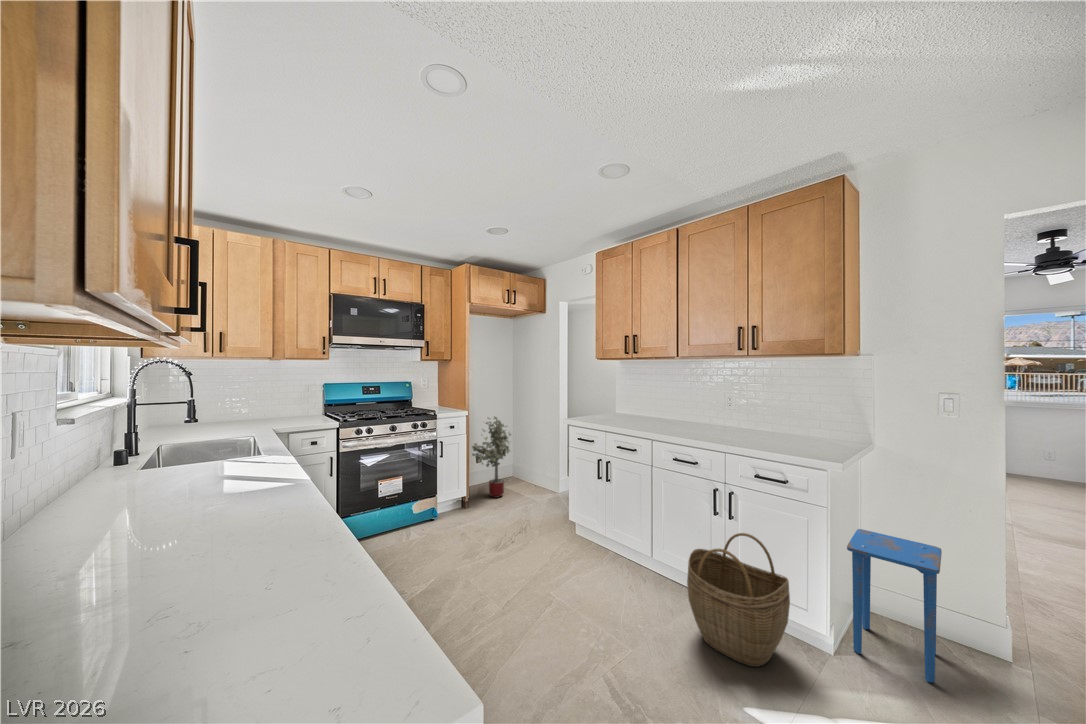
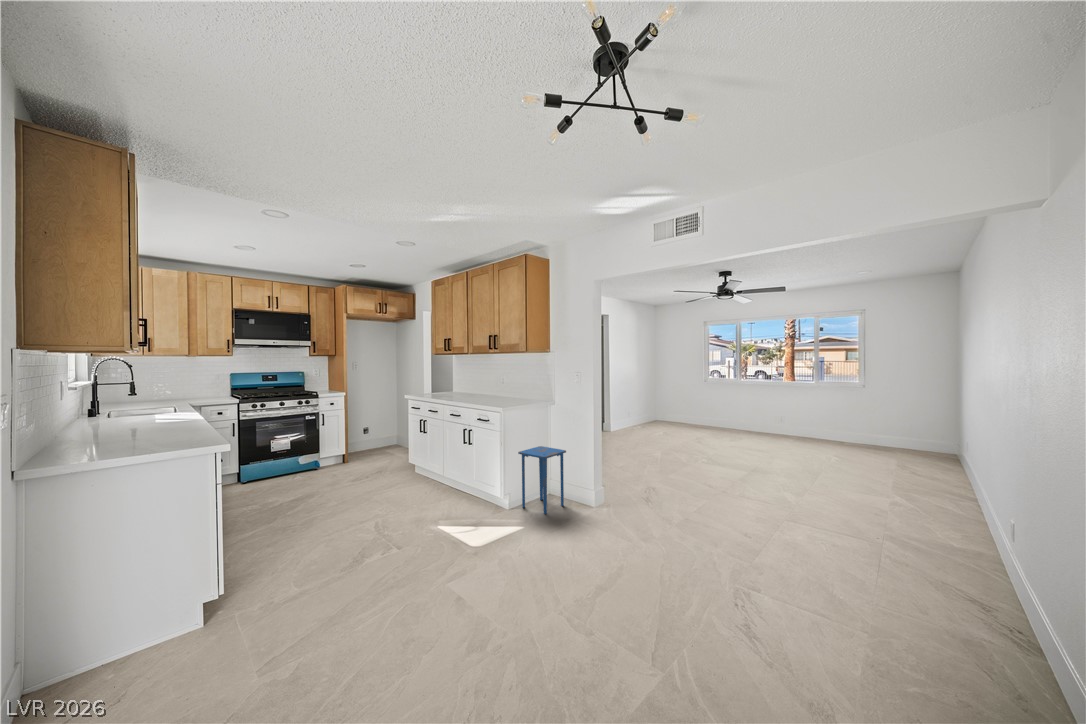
potted tree: present [472,416,511,498] -> none [353,397,385,456]
woven basket: present [687,533,790,667] -> none [437,450,486,514]

